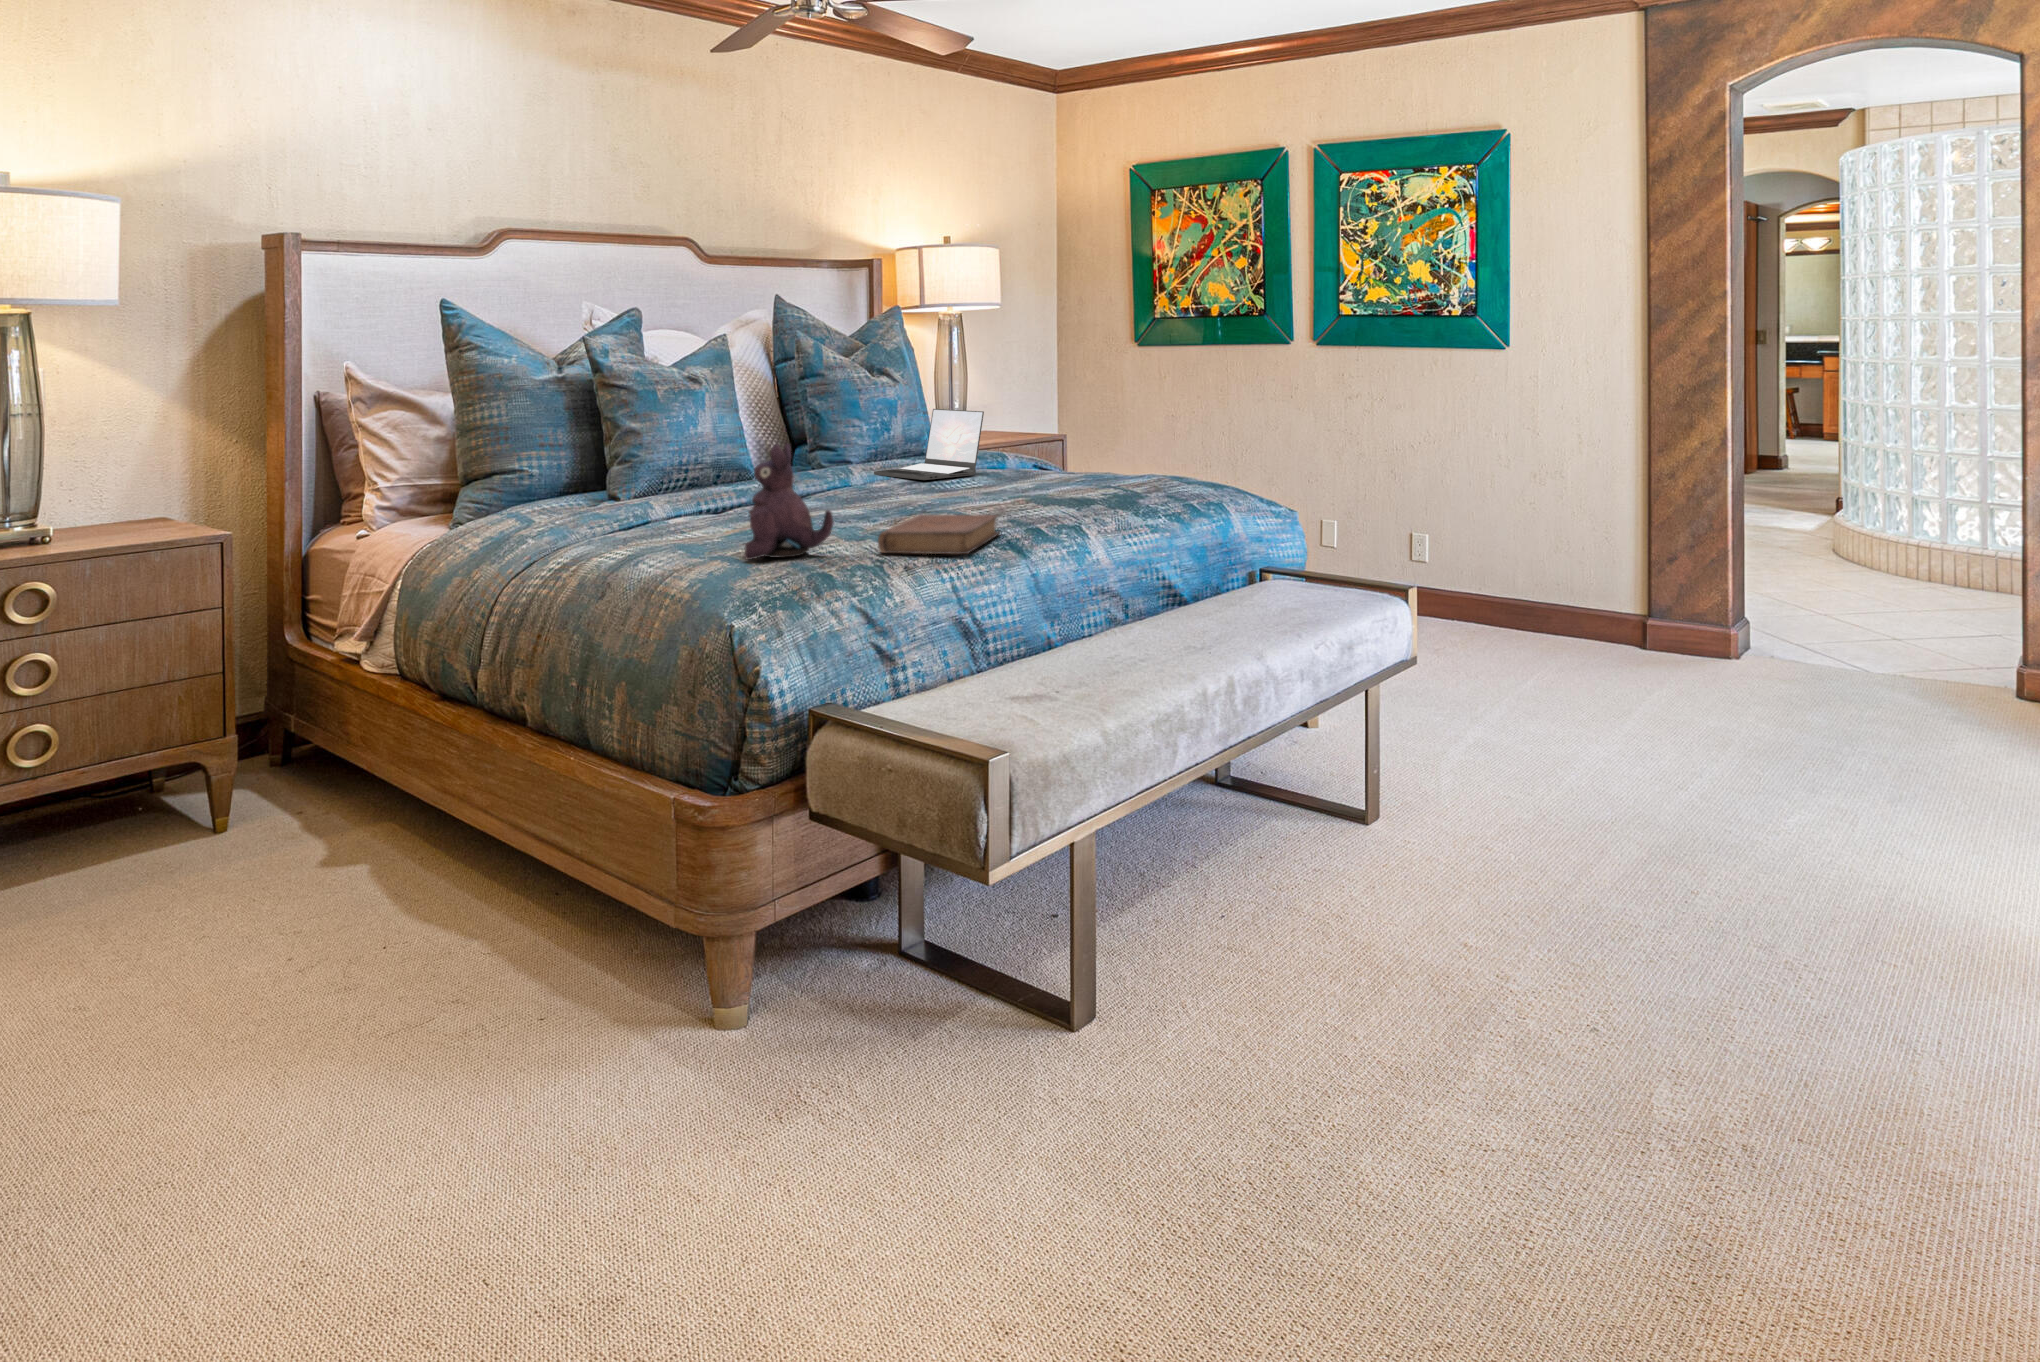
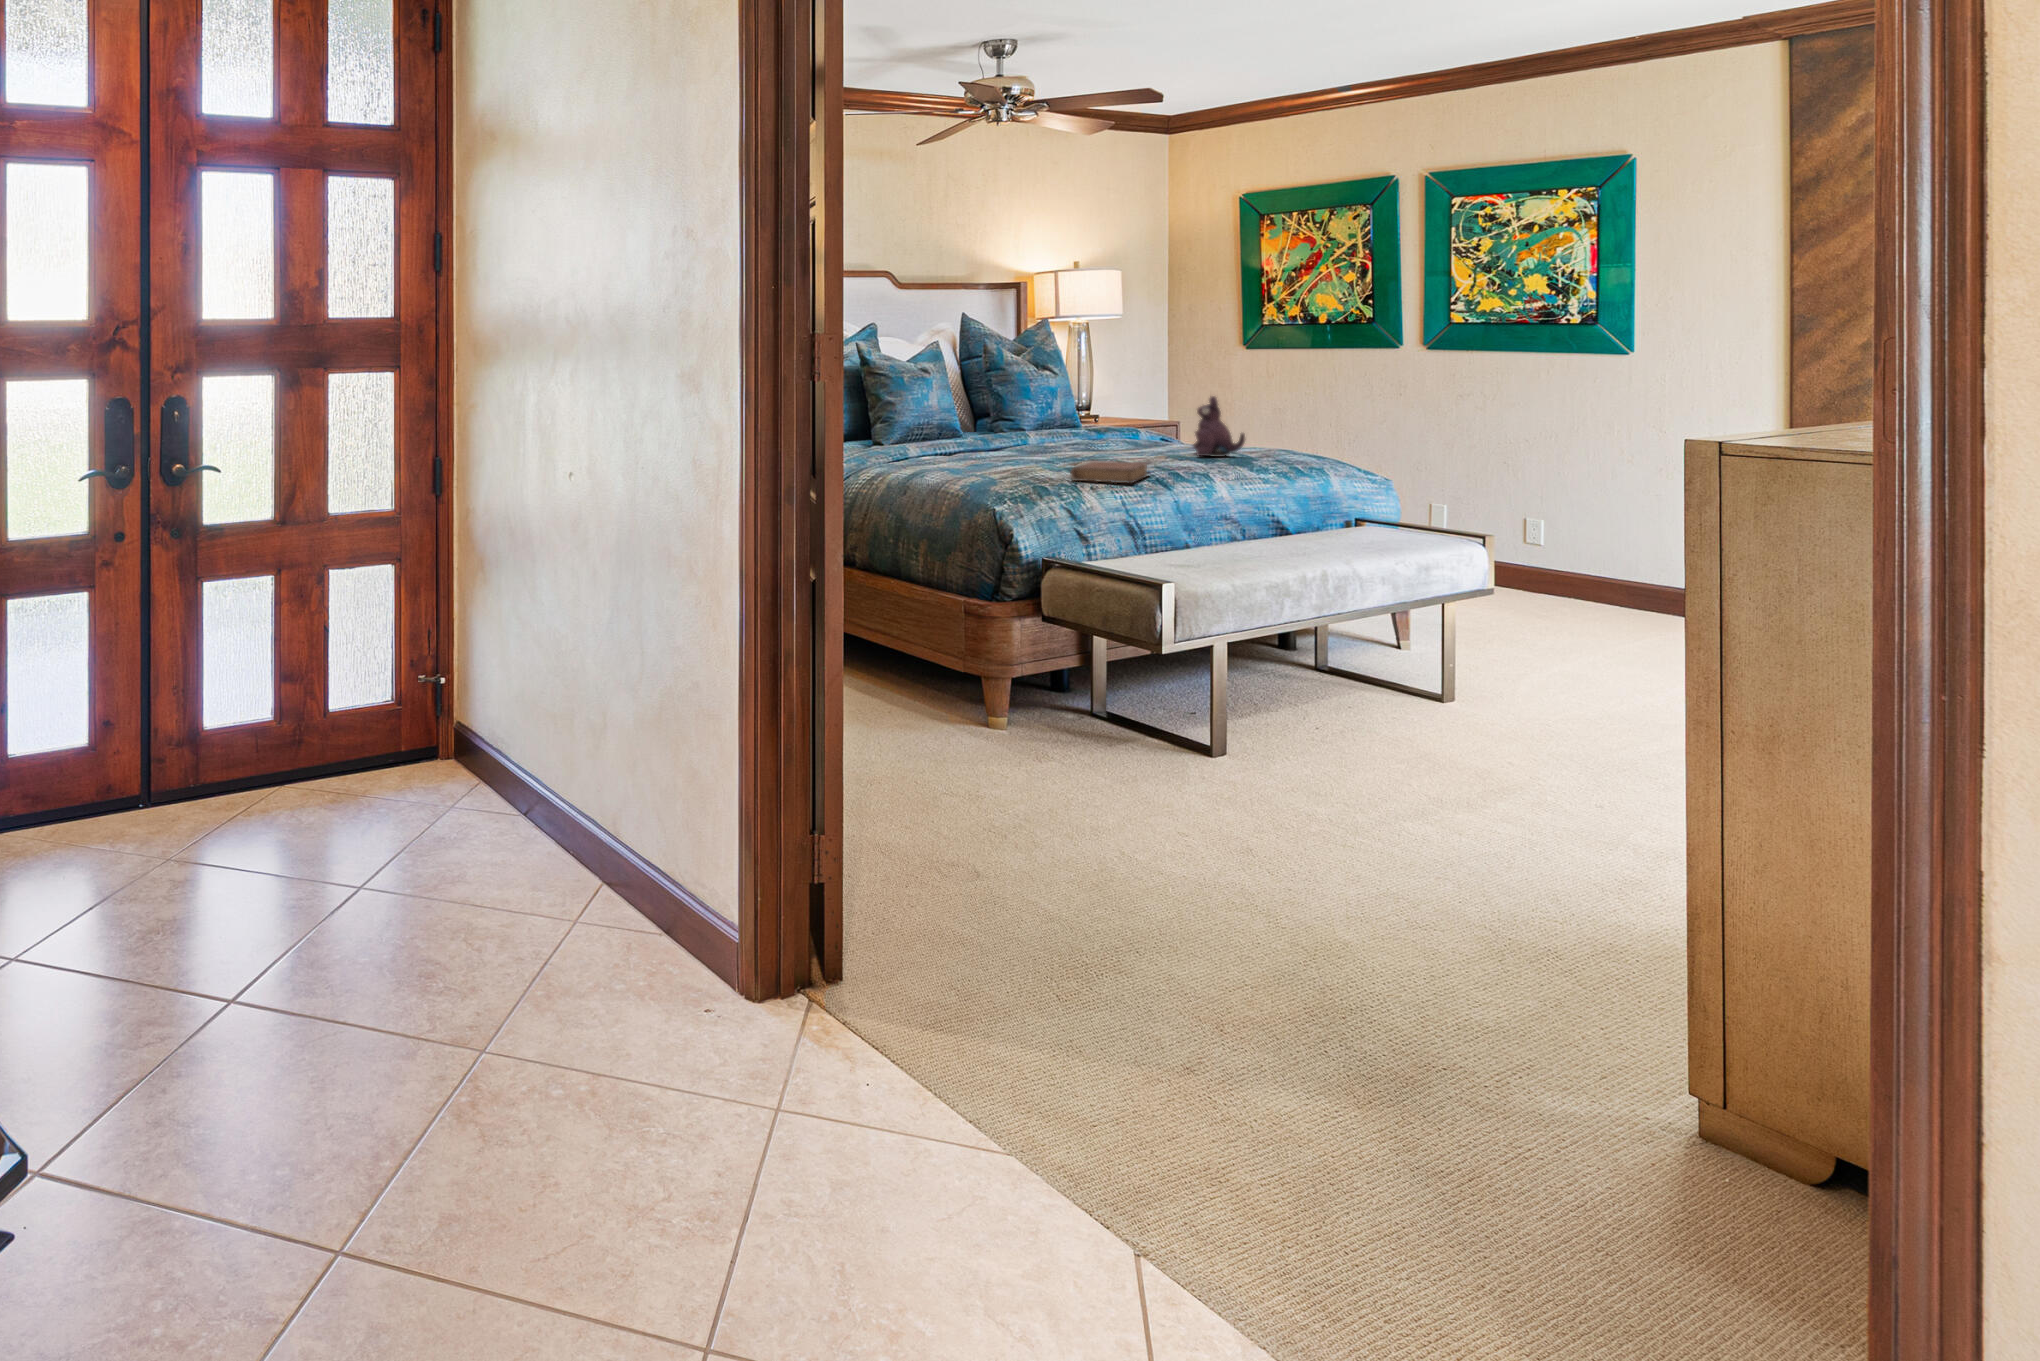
laptop: present [874,409,984,480] -> none [1040,394,1125,444]
plush toy: present [744,444,833,560] -> present [1193,396,1245,457]

